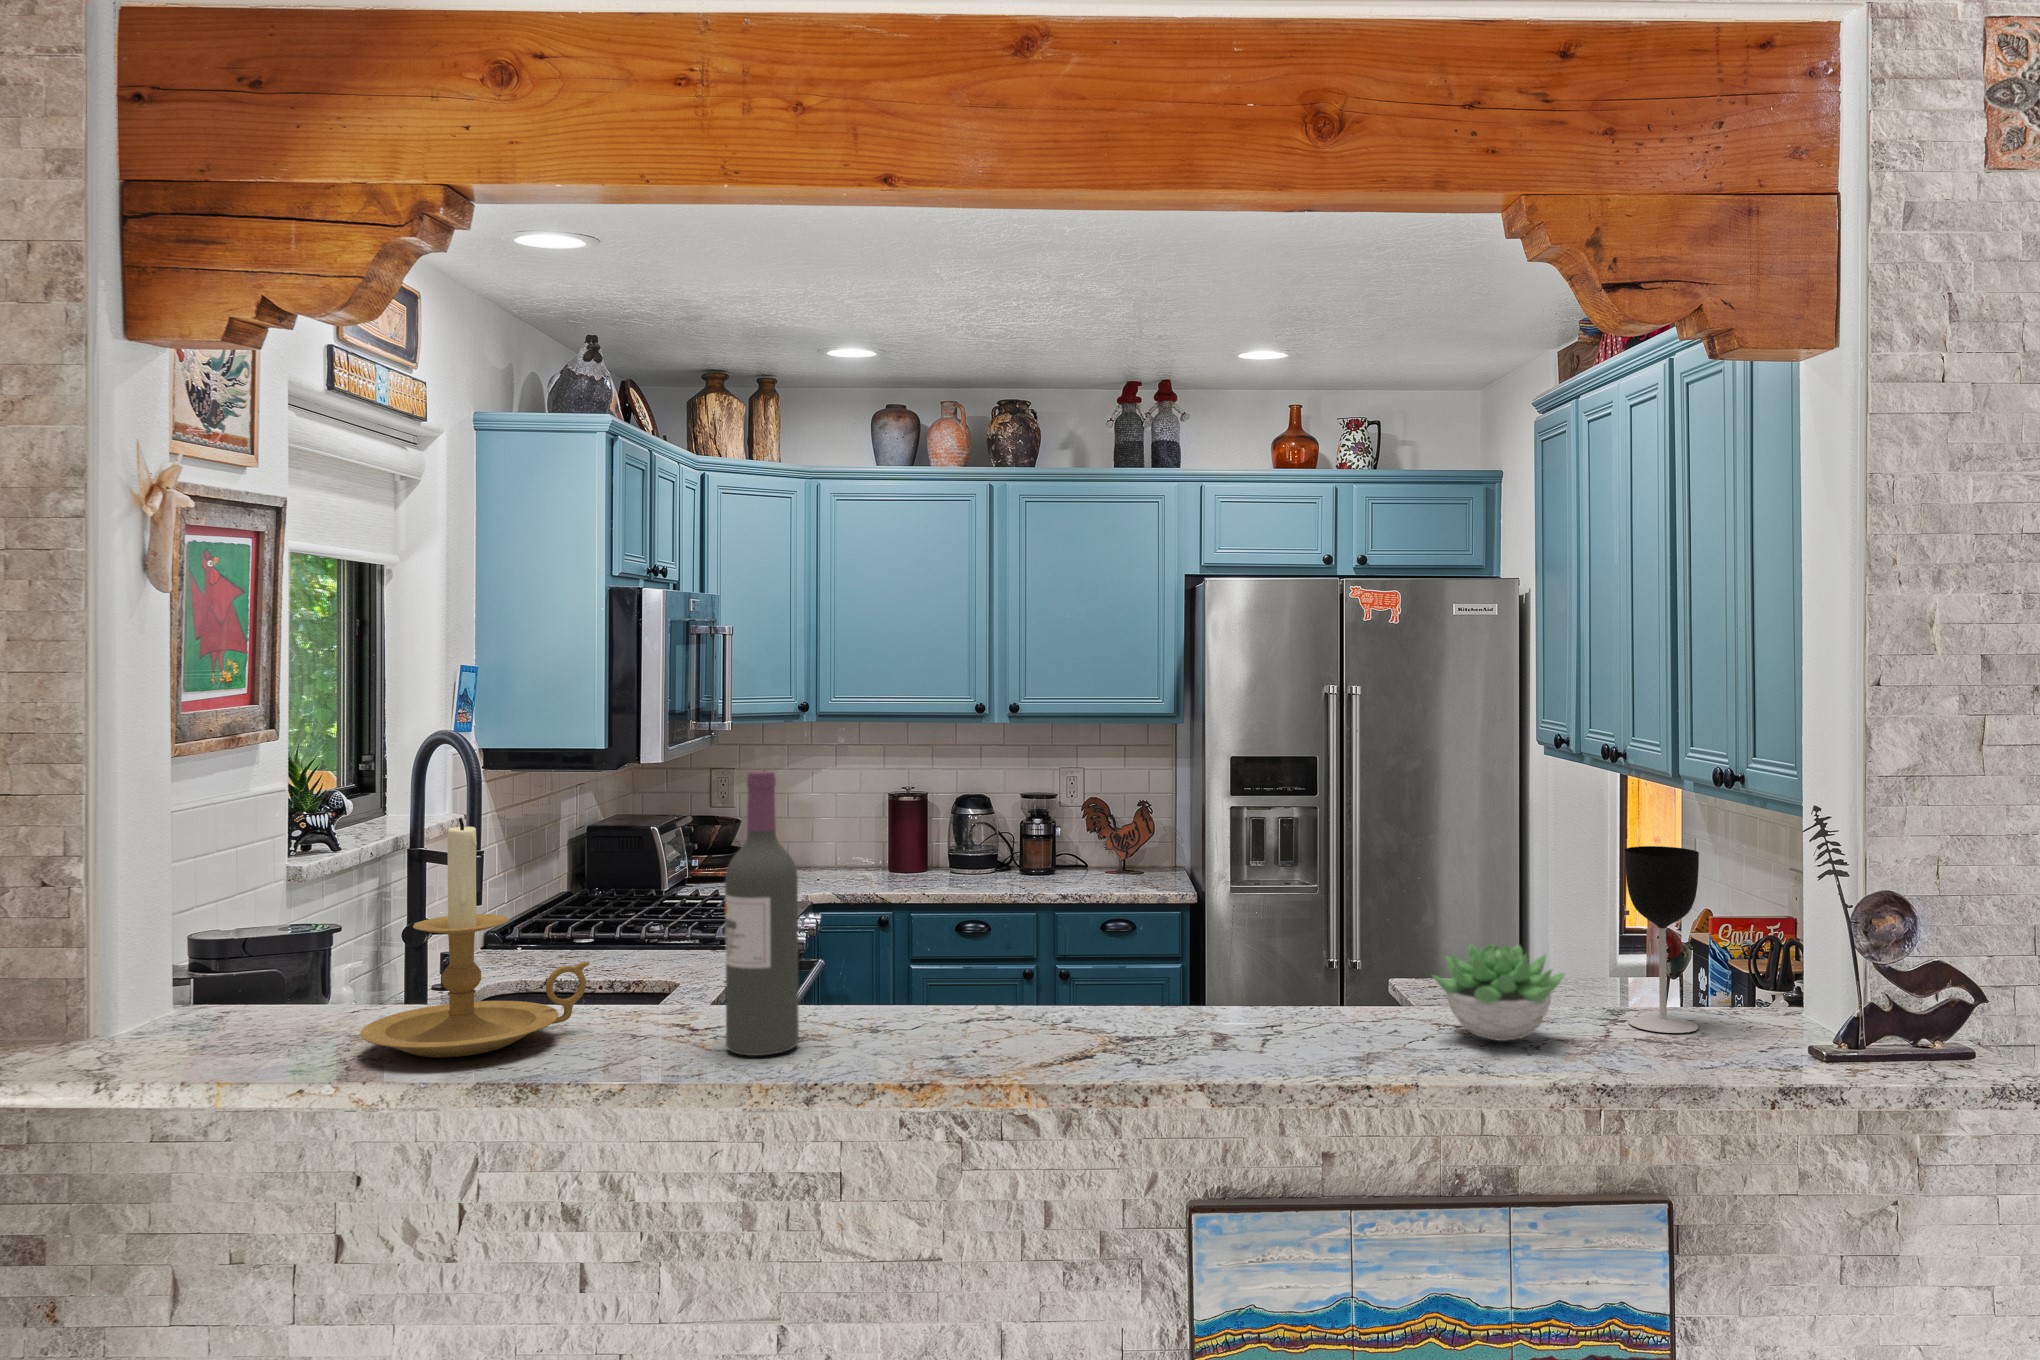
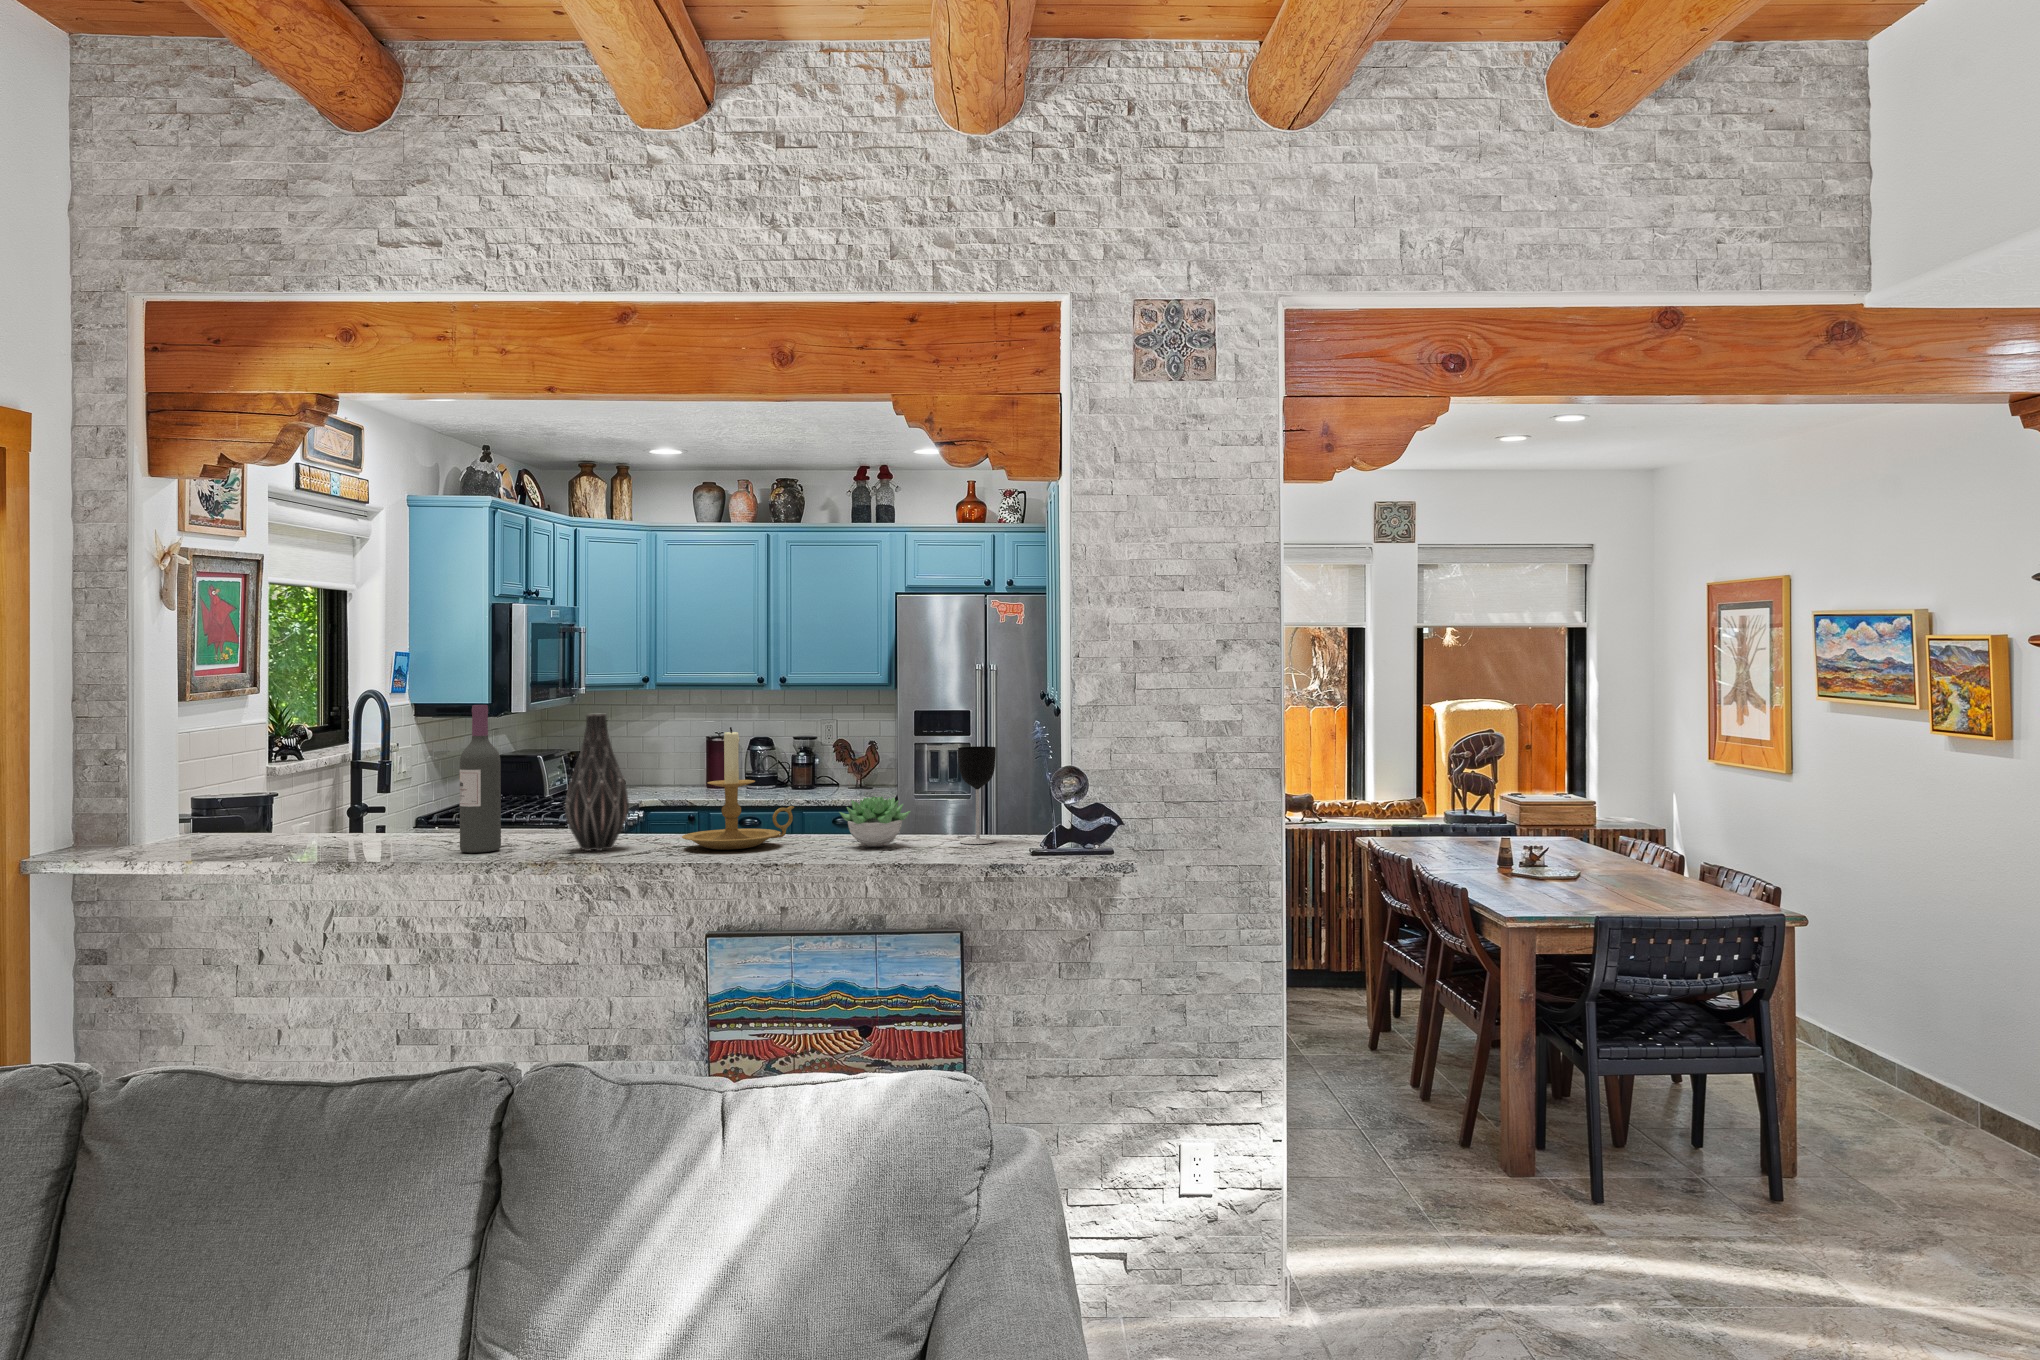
vase: none [923,787,1035,1051] -> present [565,714,629,851]
candle holder: present [360,818,589,1057] -> present [682,727,794,850]

